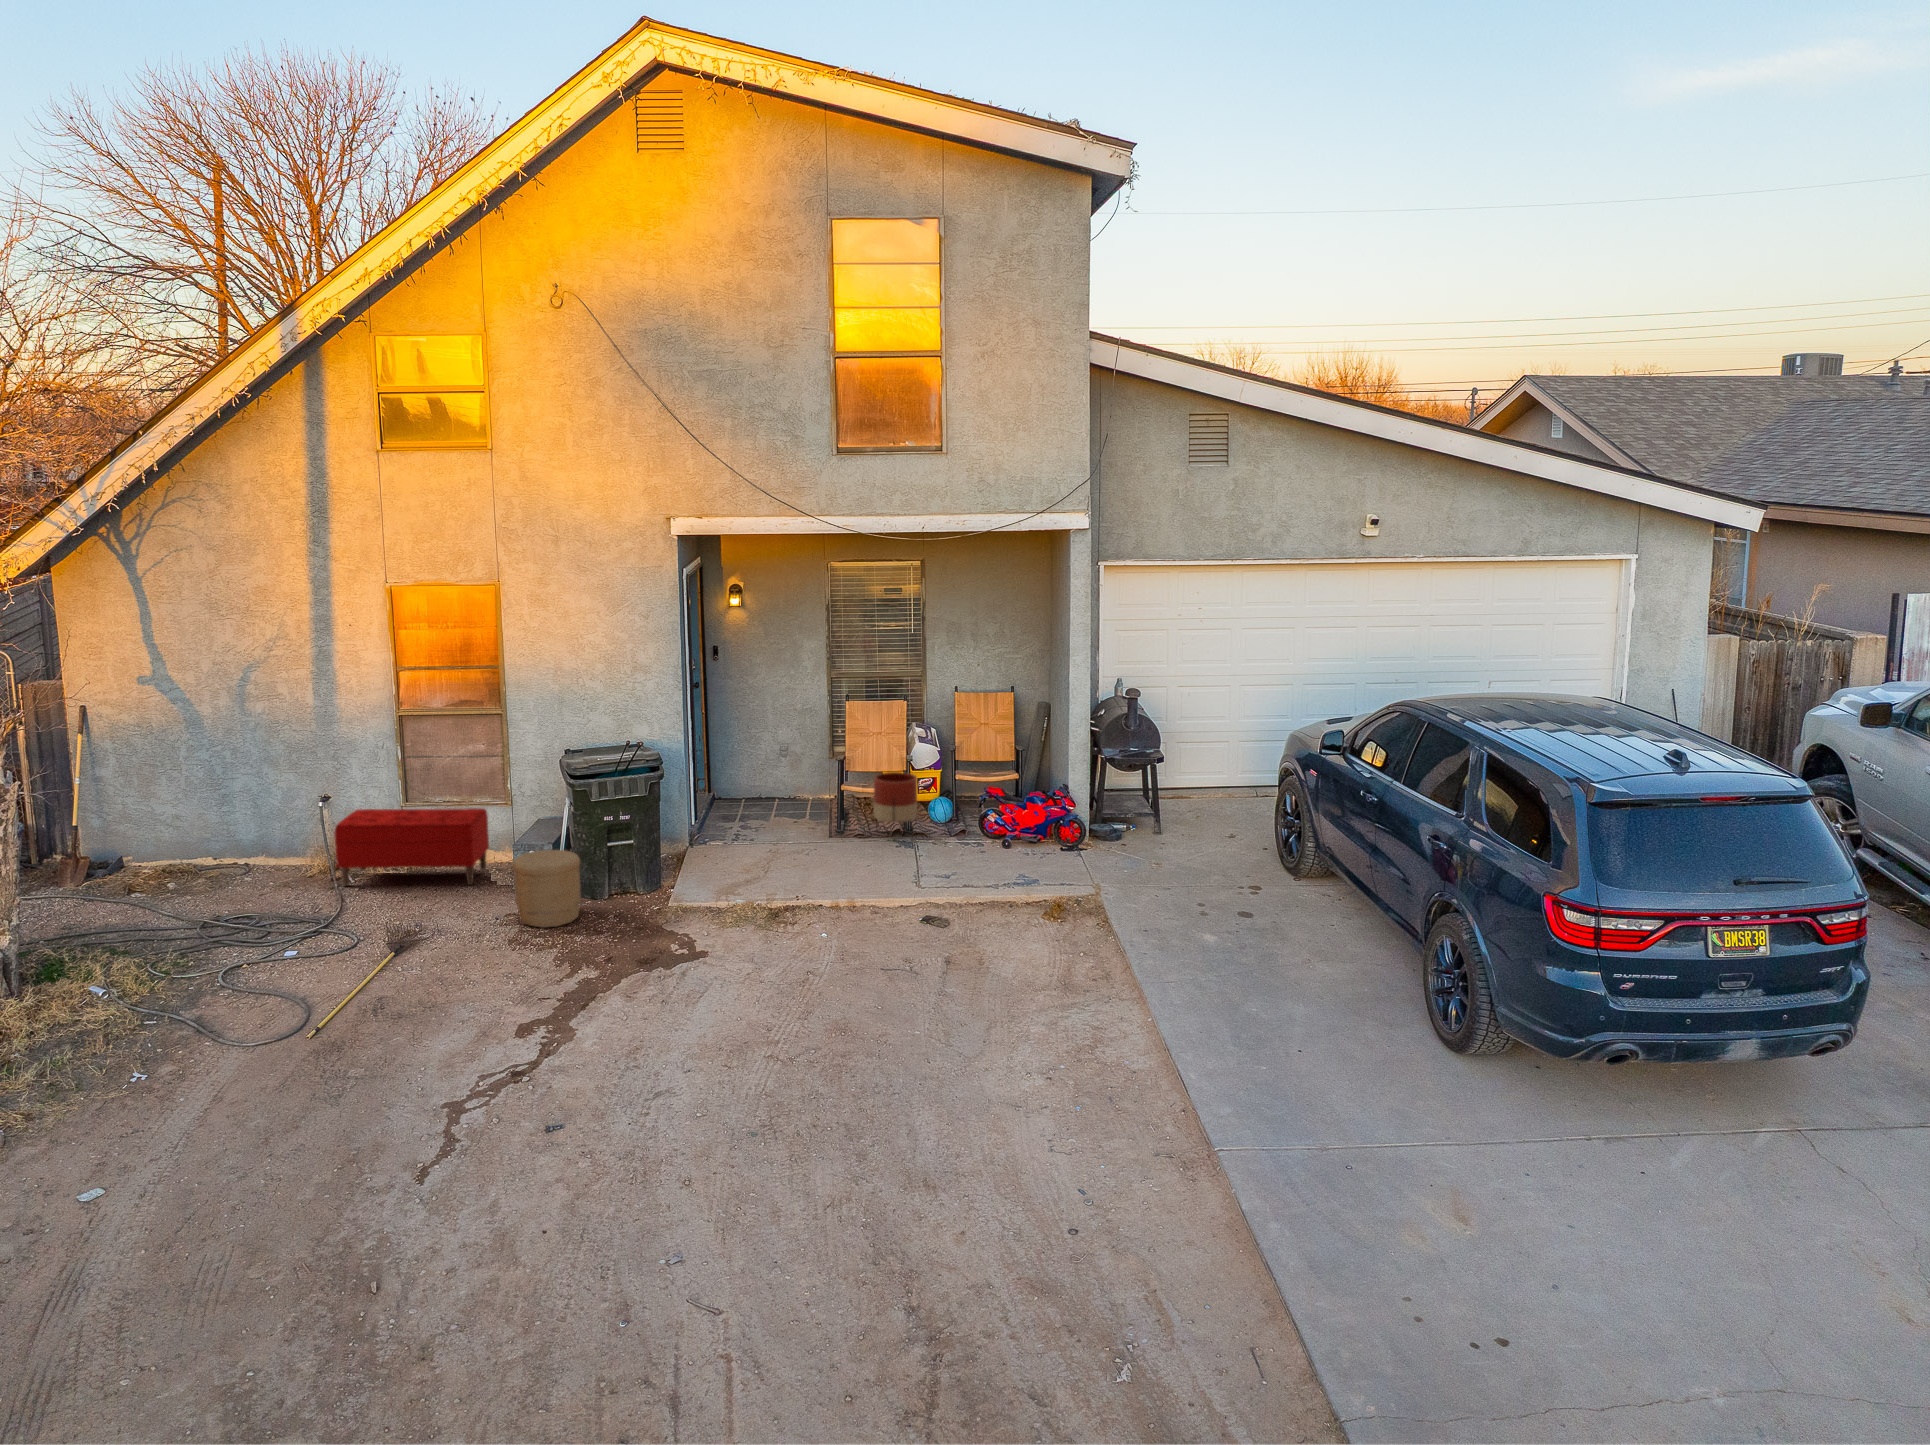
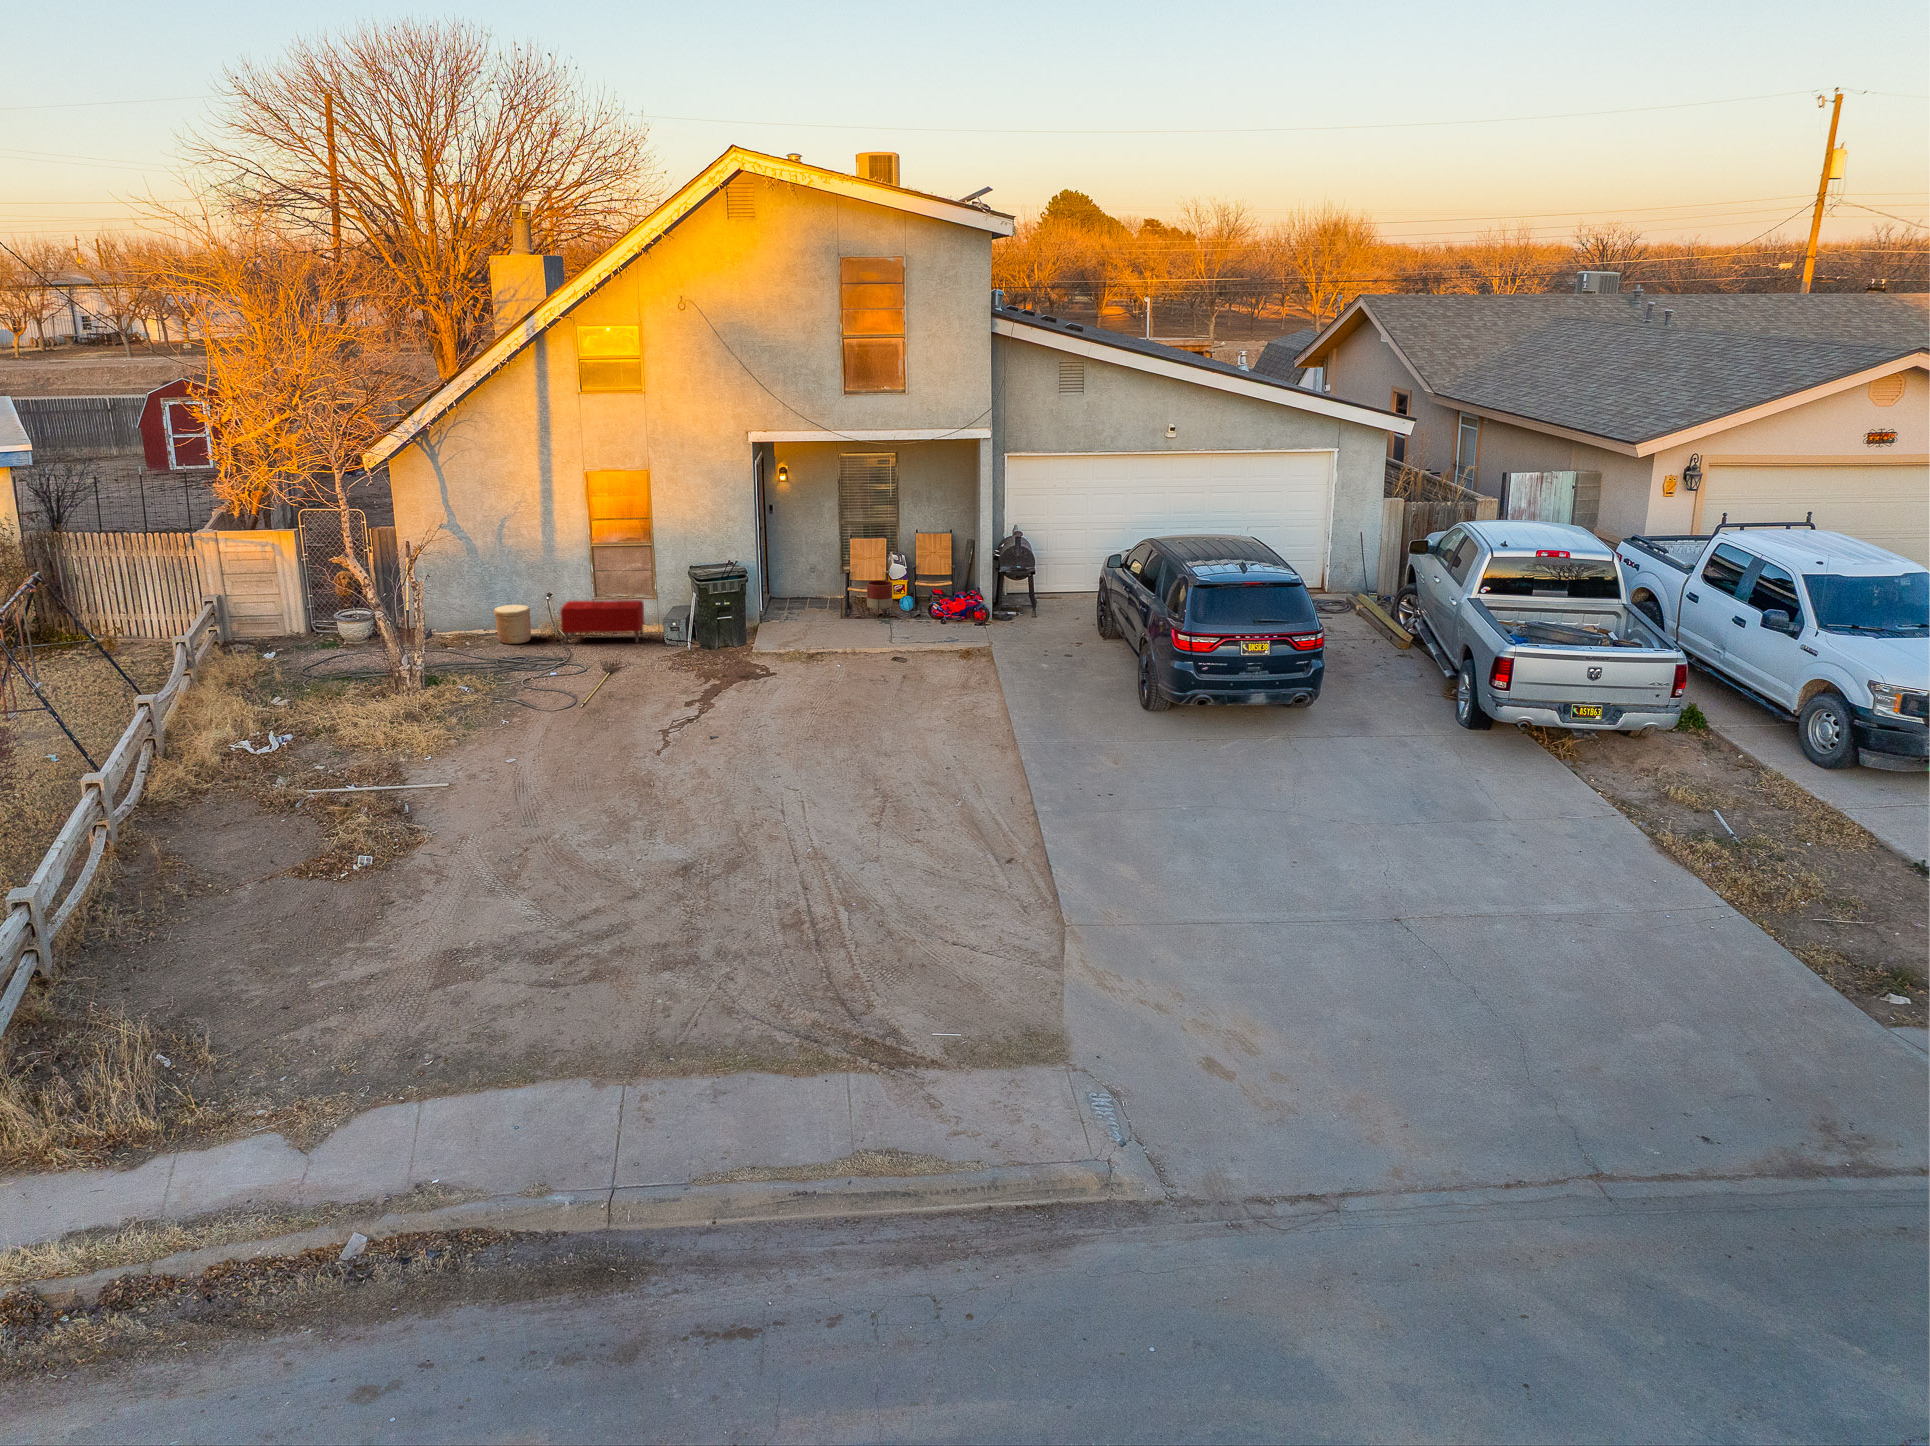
woven basket: present [512,850,580,927] -> present [494,605,531,644]

